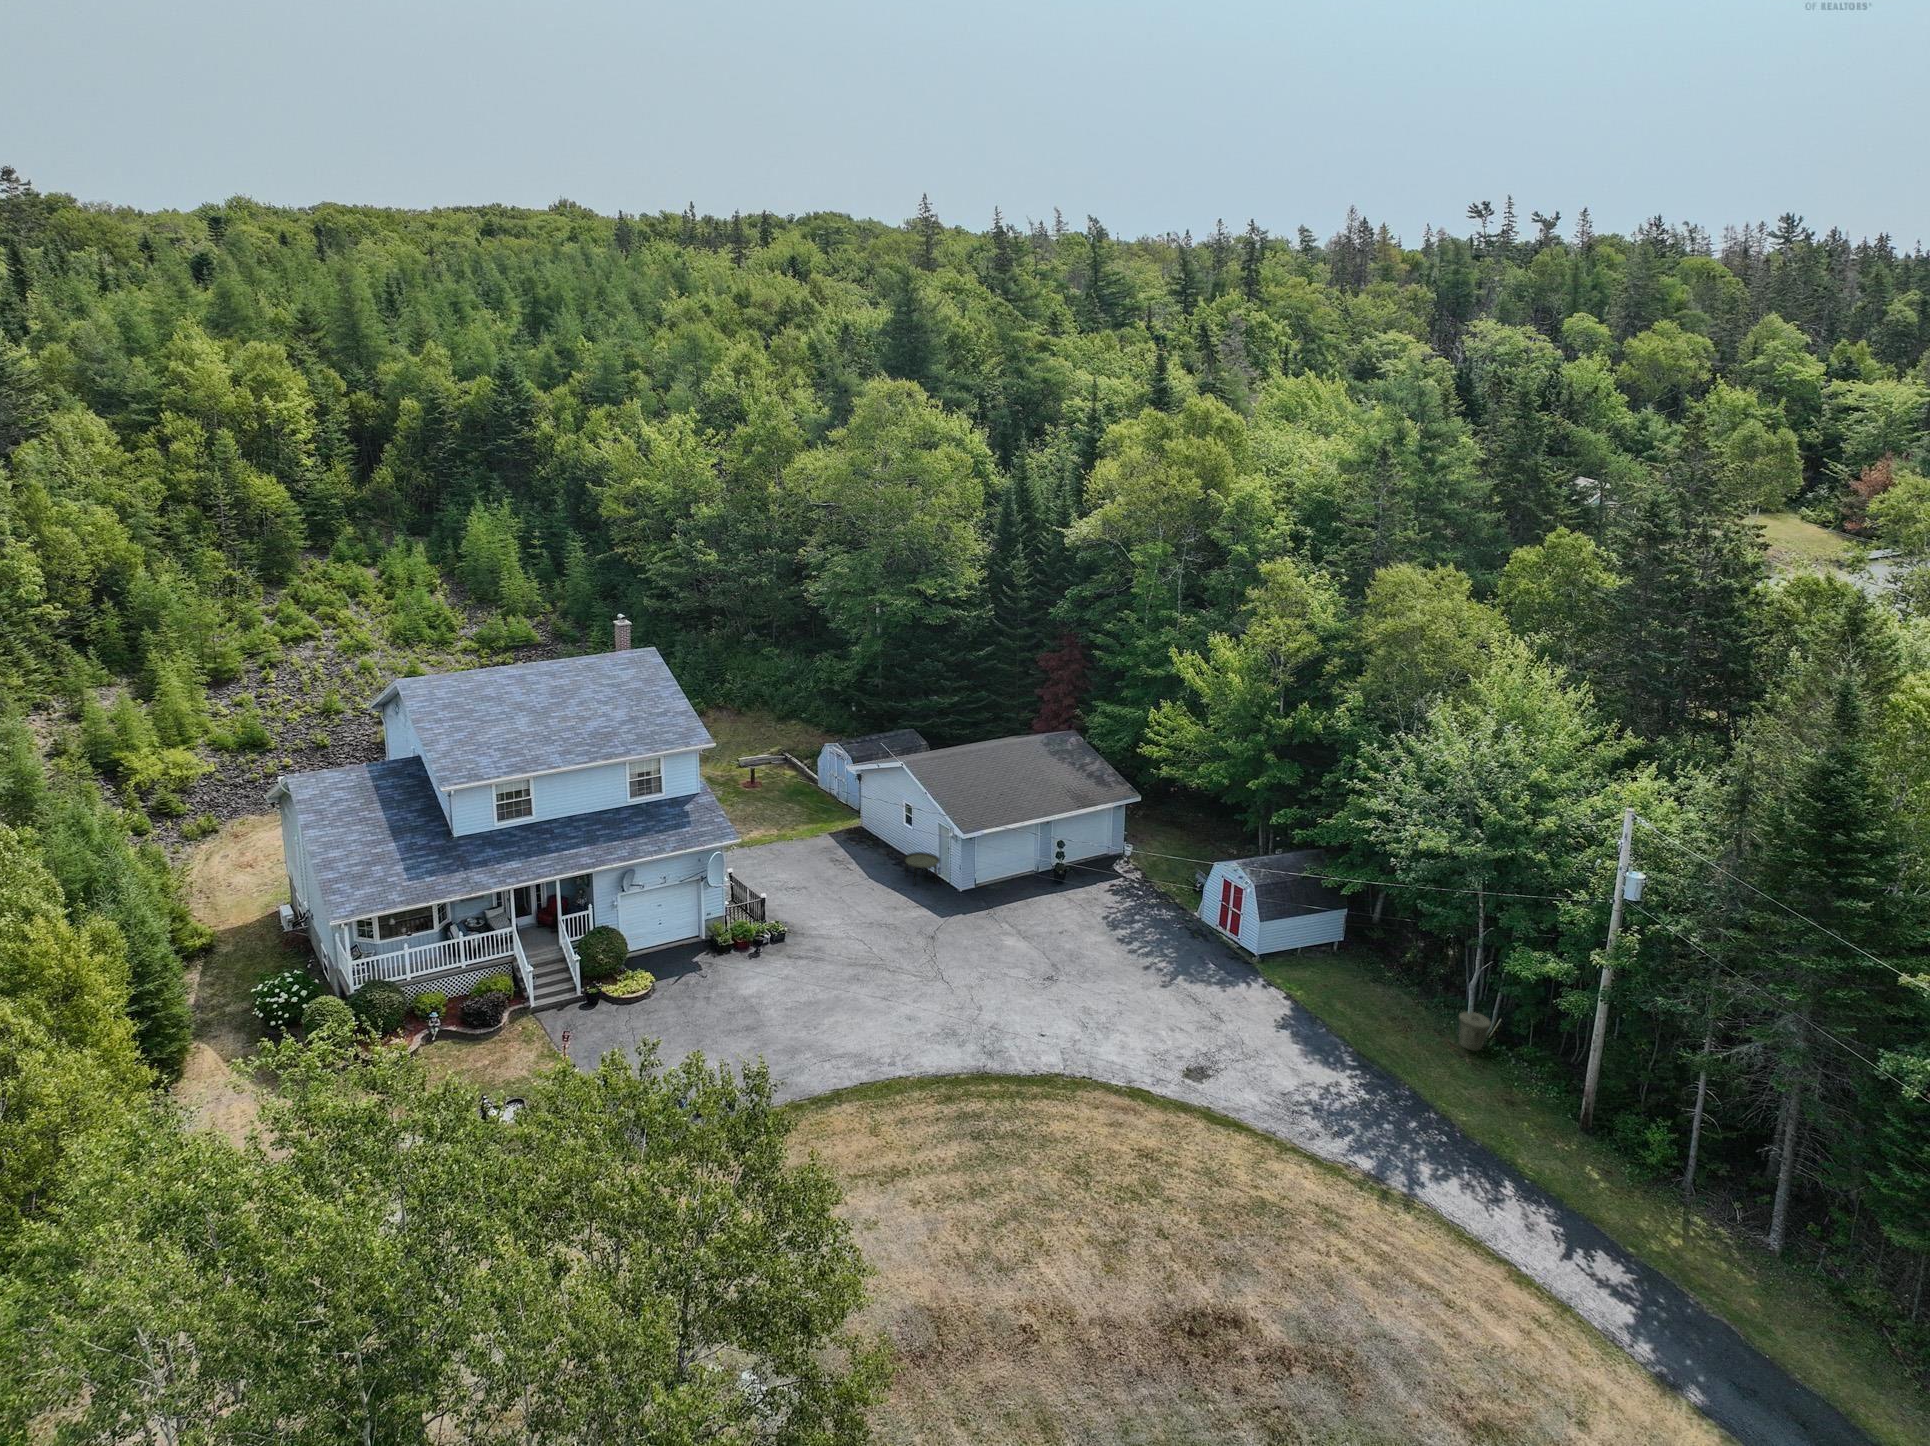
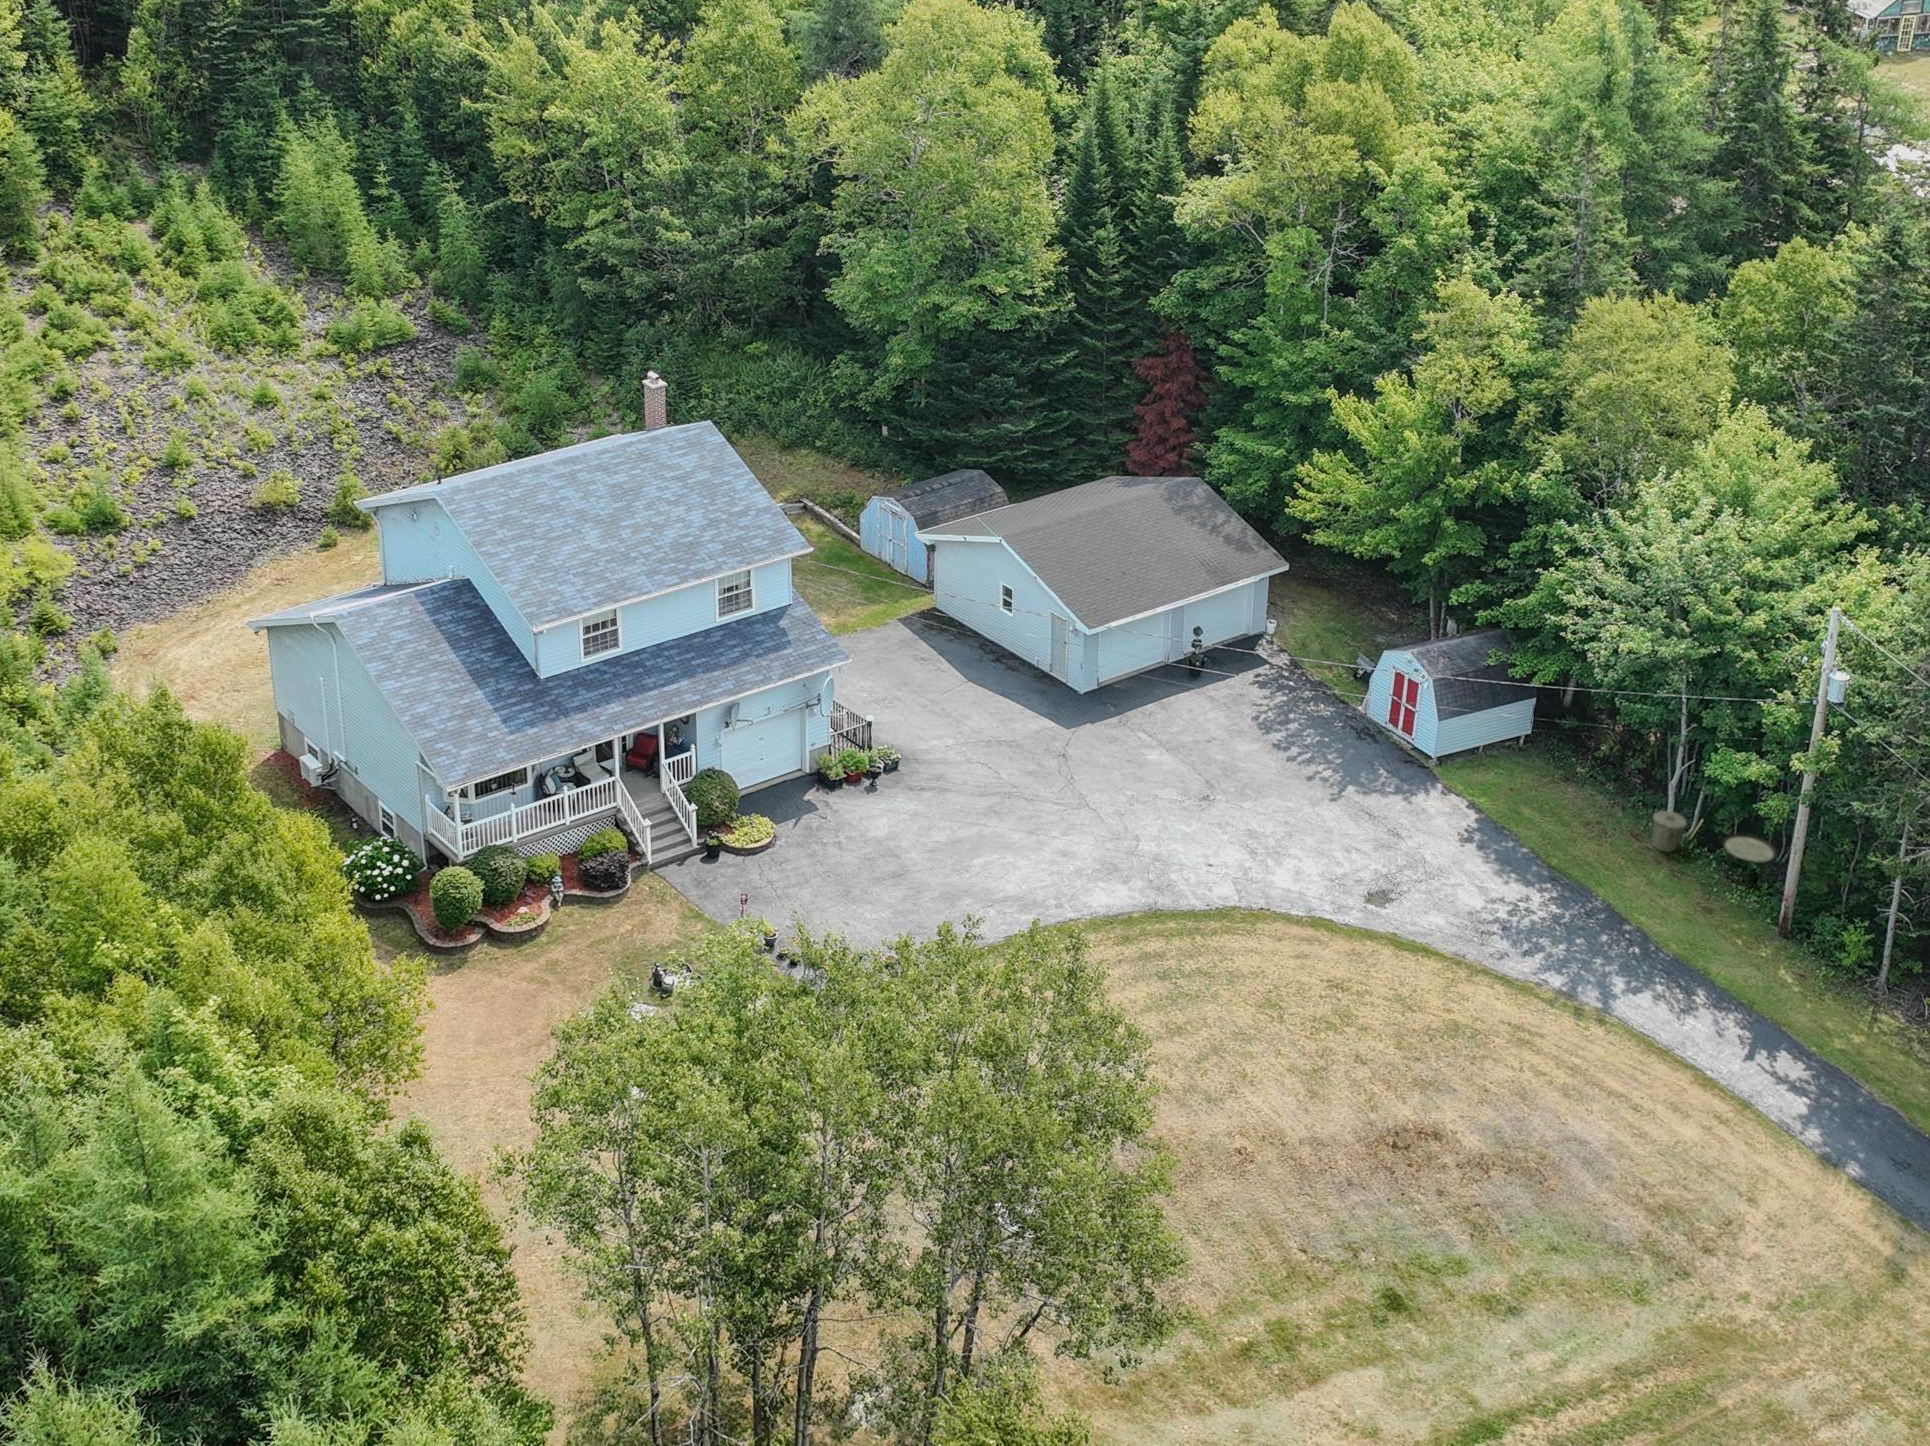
round table: present [904,852,940,884] -> present [1723,833,1777,879]

